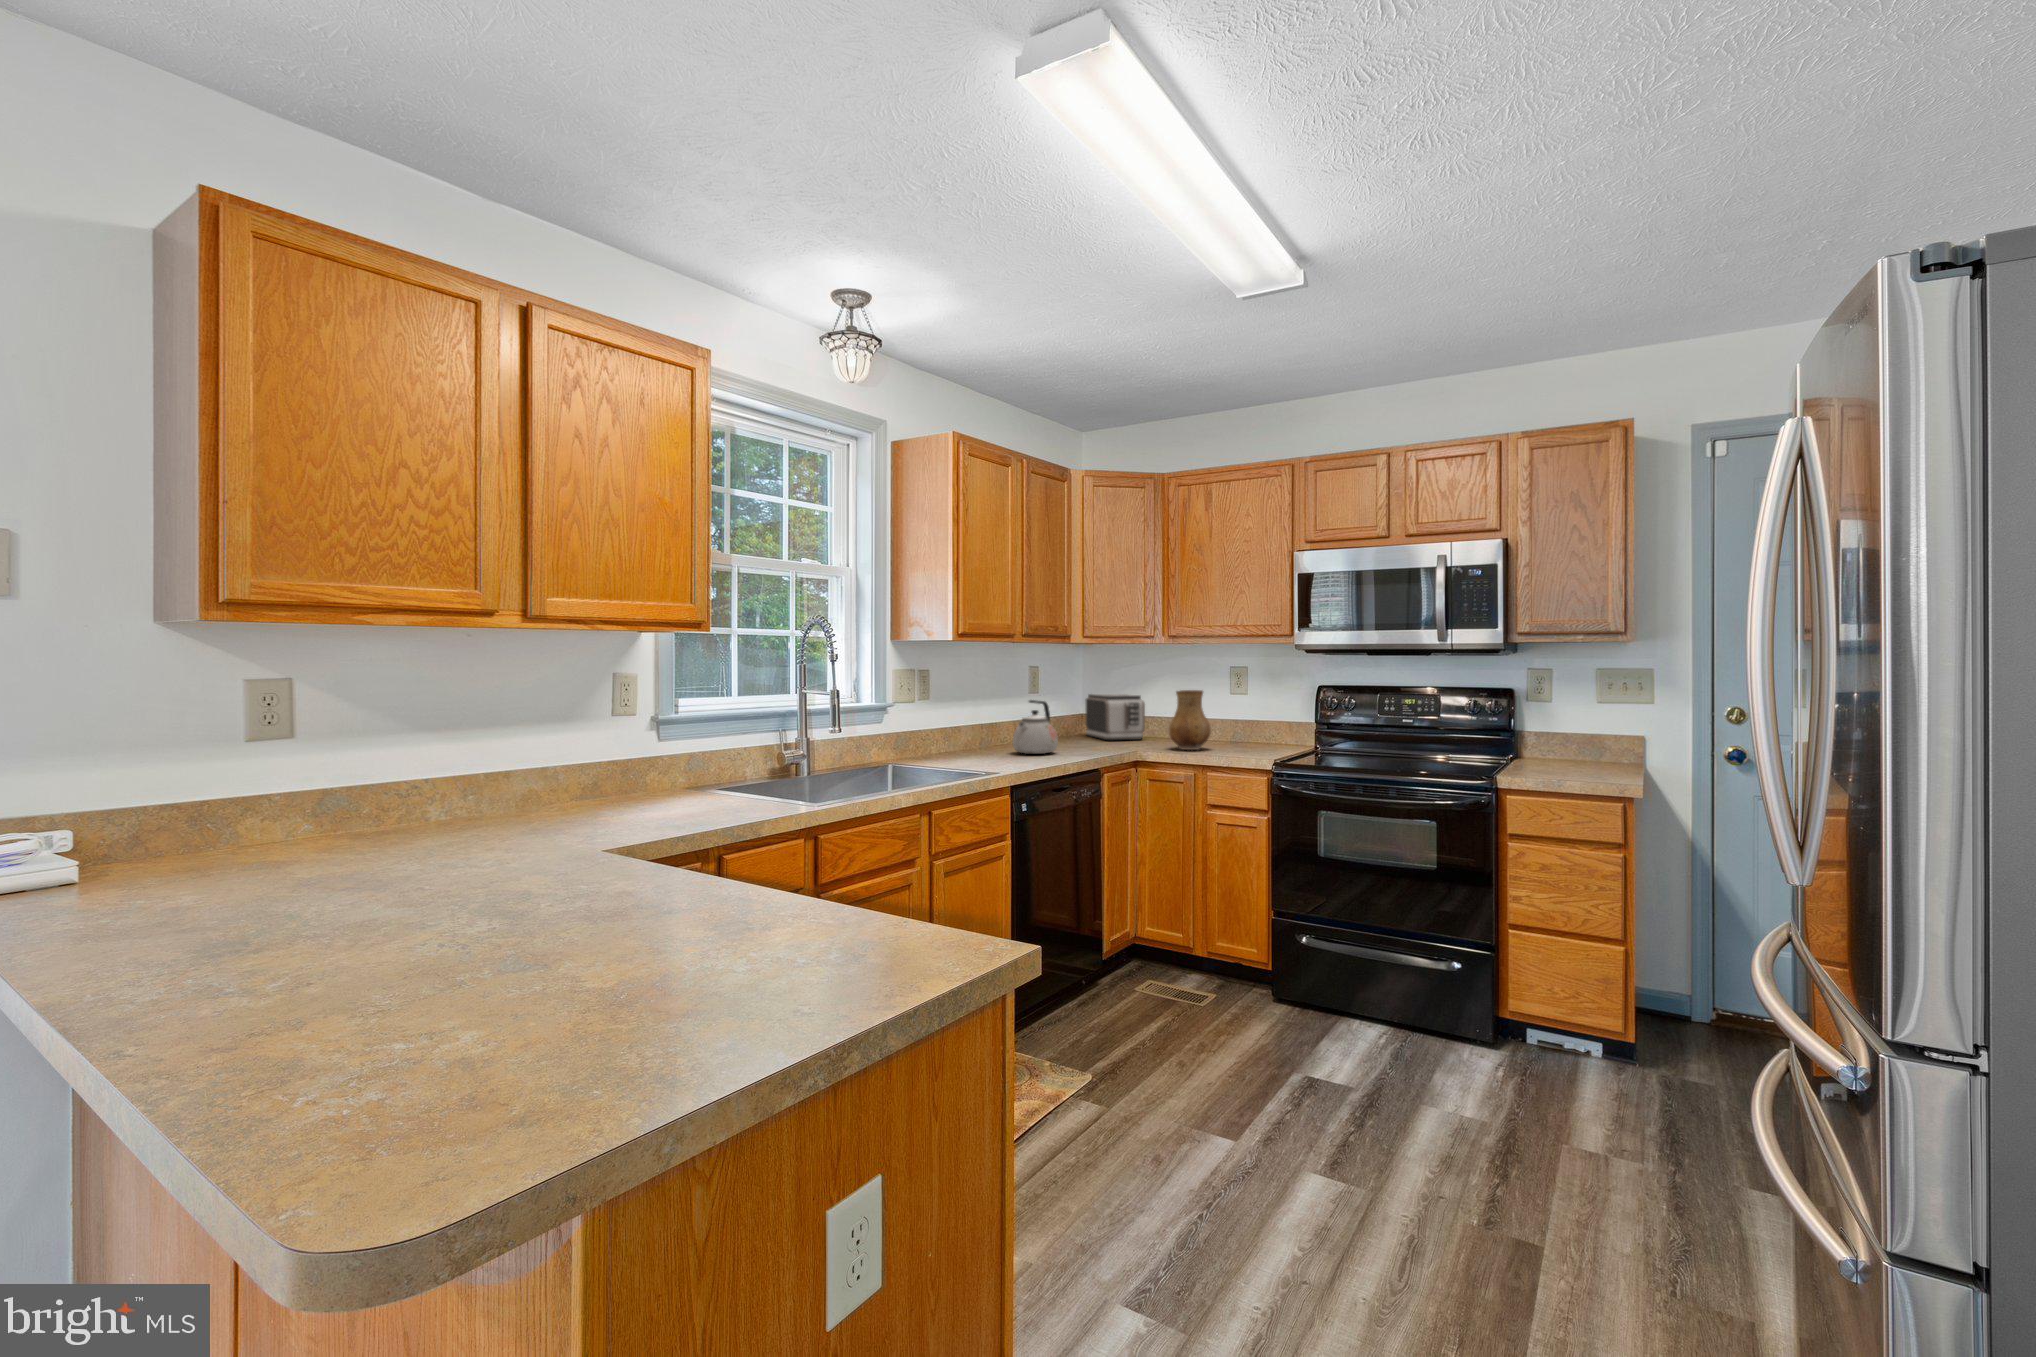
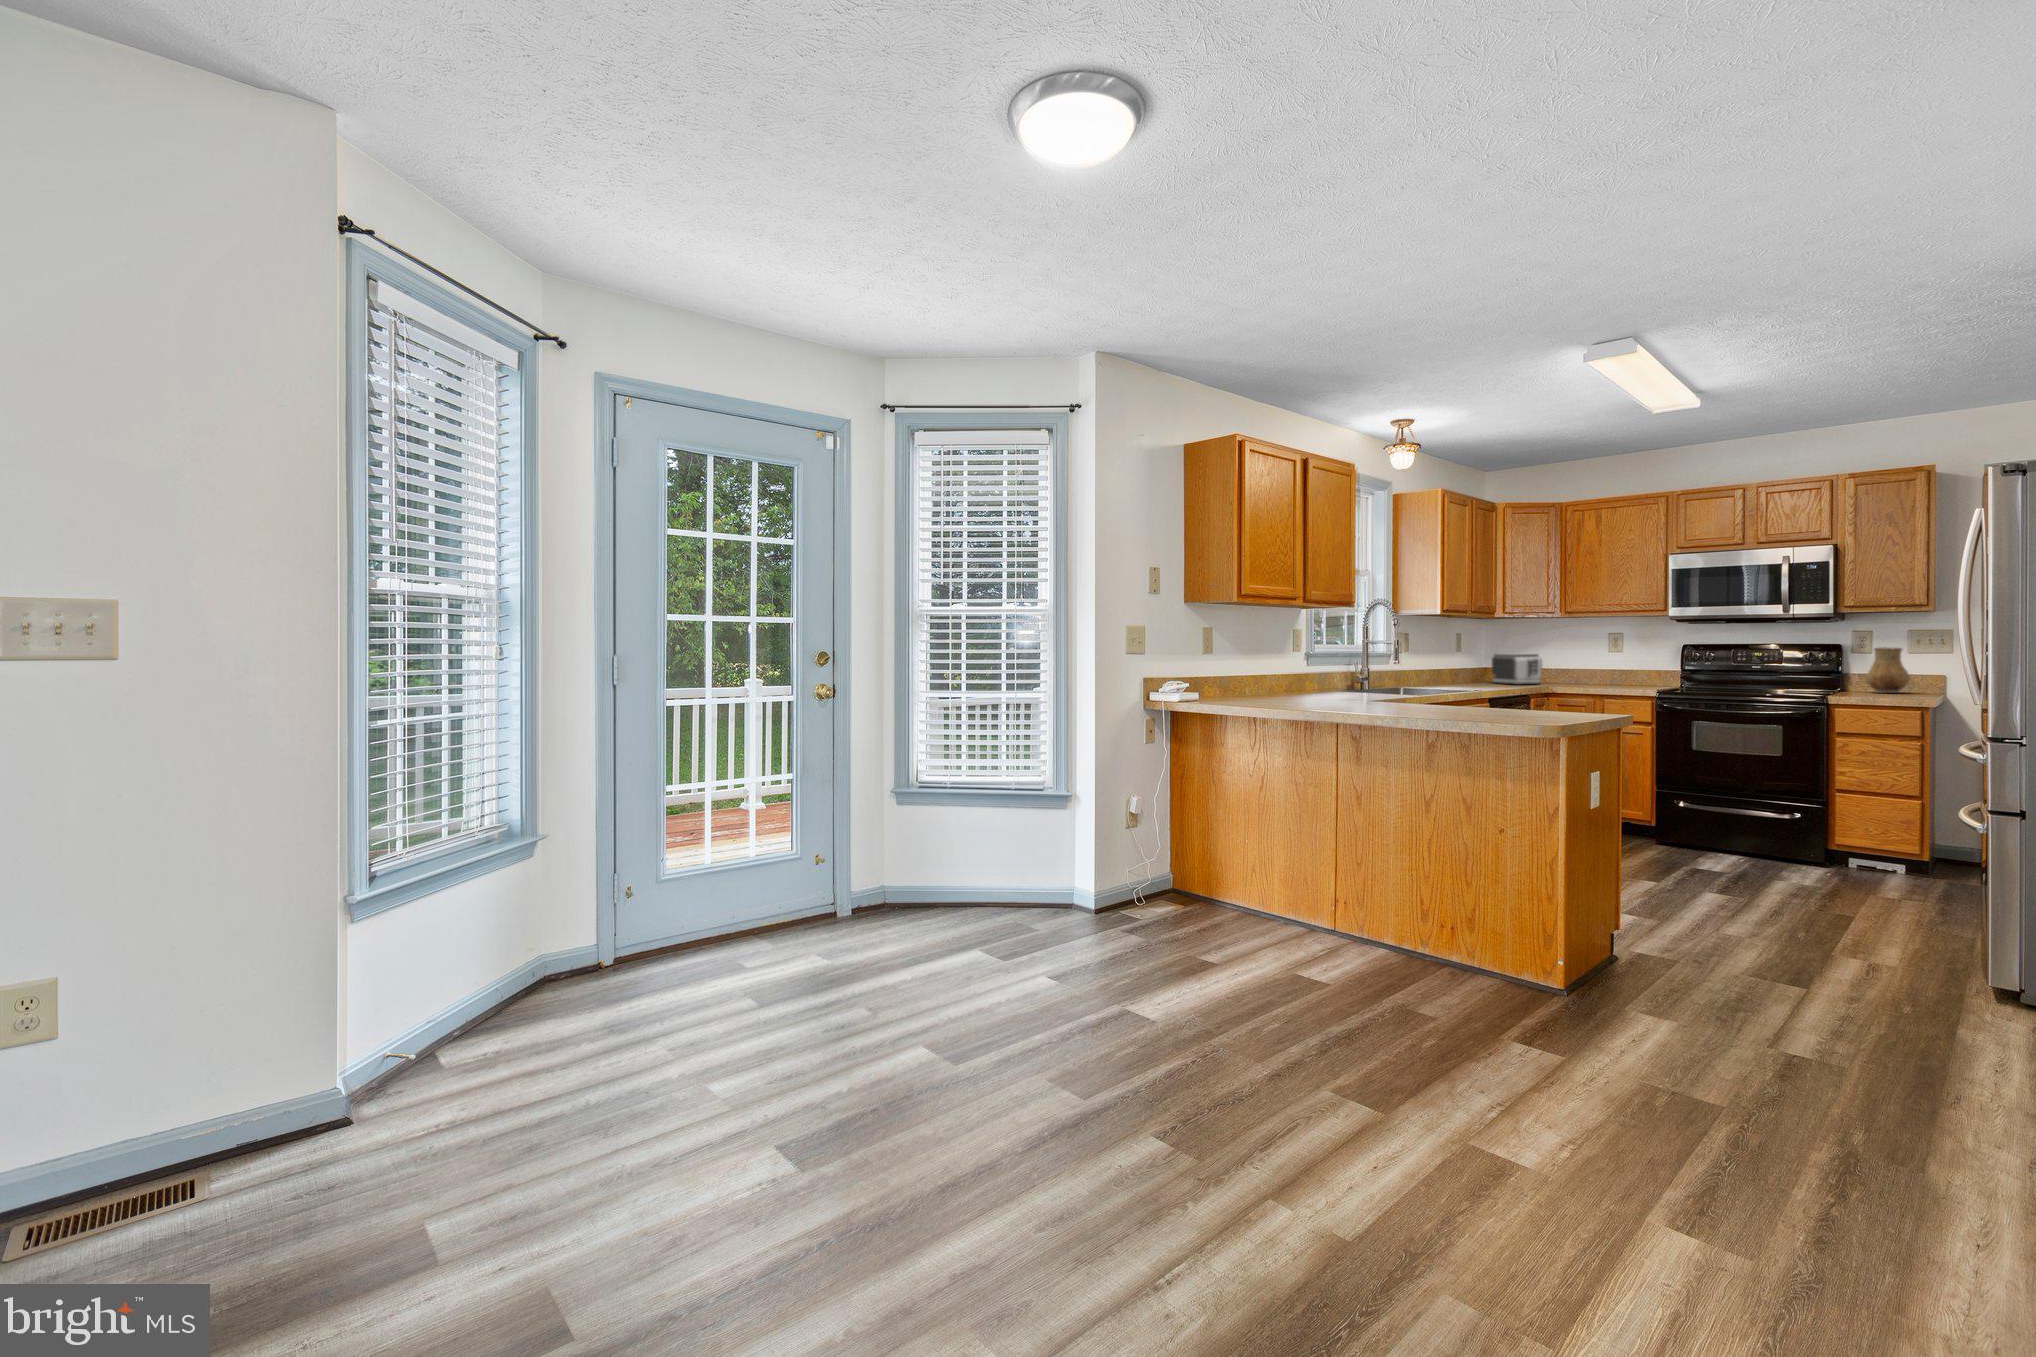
ceramic pitcher: present [1169,690,1211,750] -> present [1866,647,1909,693]
kettle: present [1013,700,1058,754] -> none [1460,655,1493,690]

